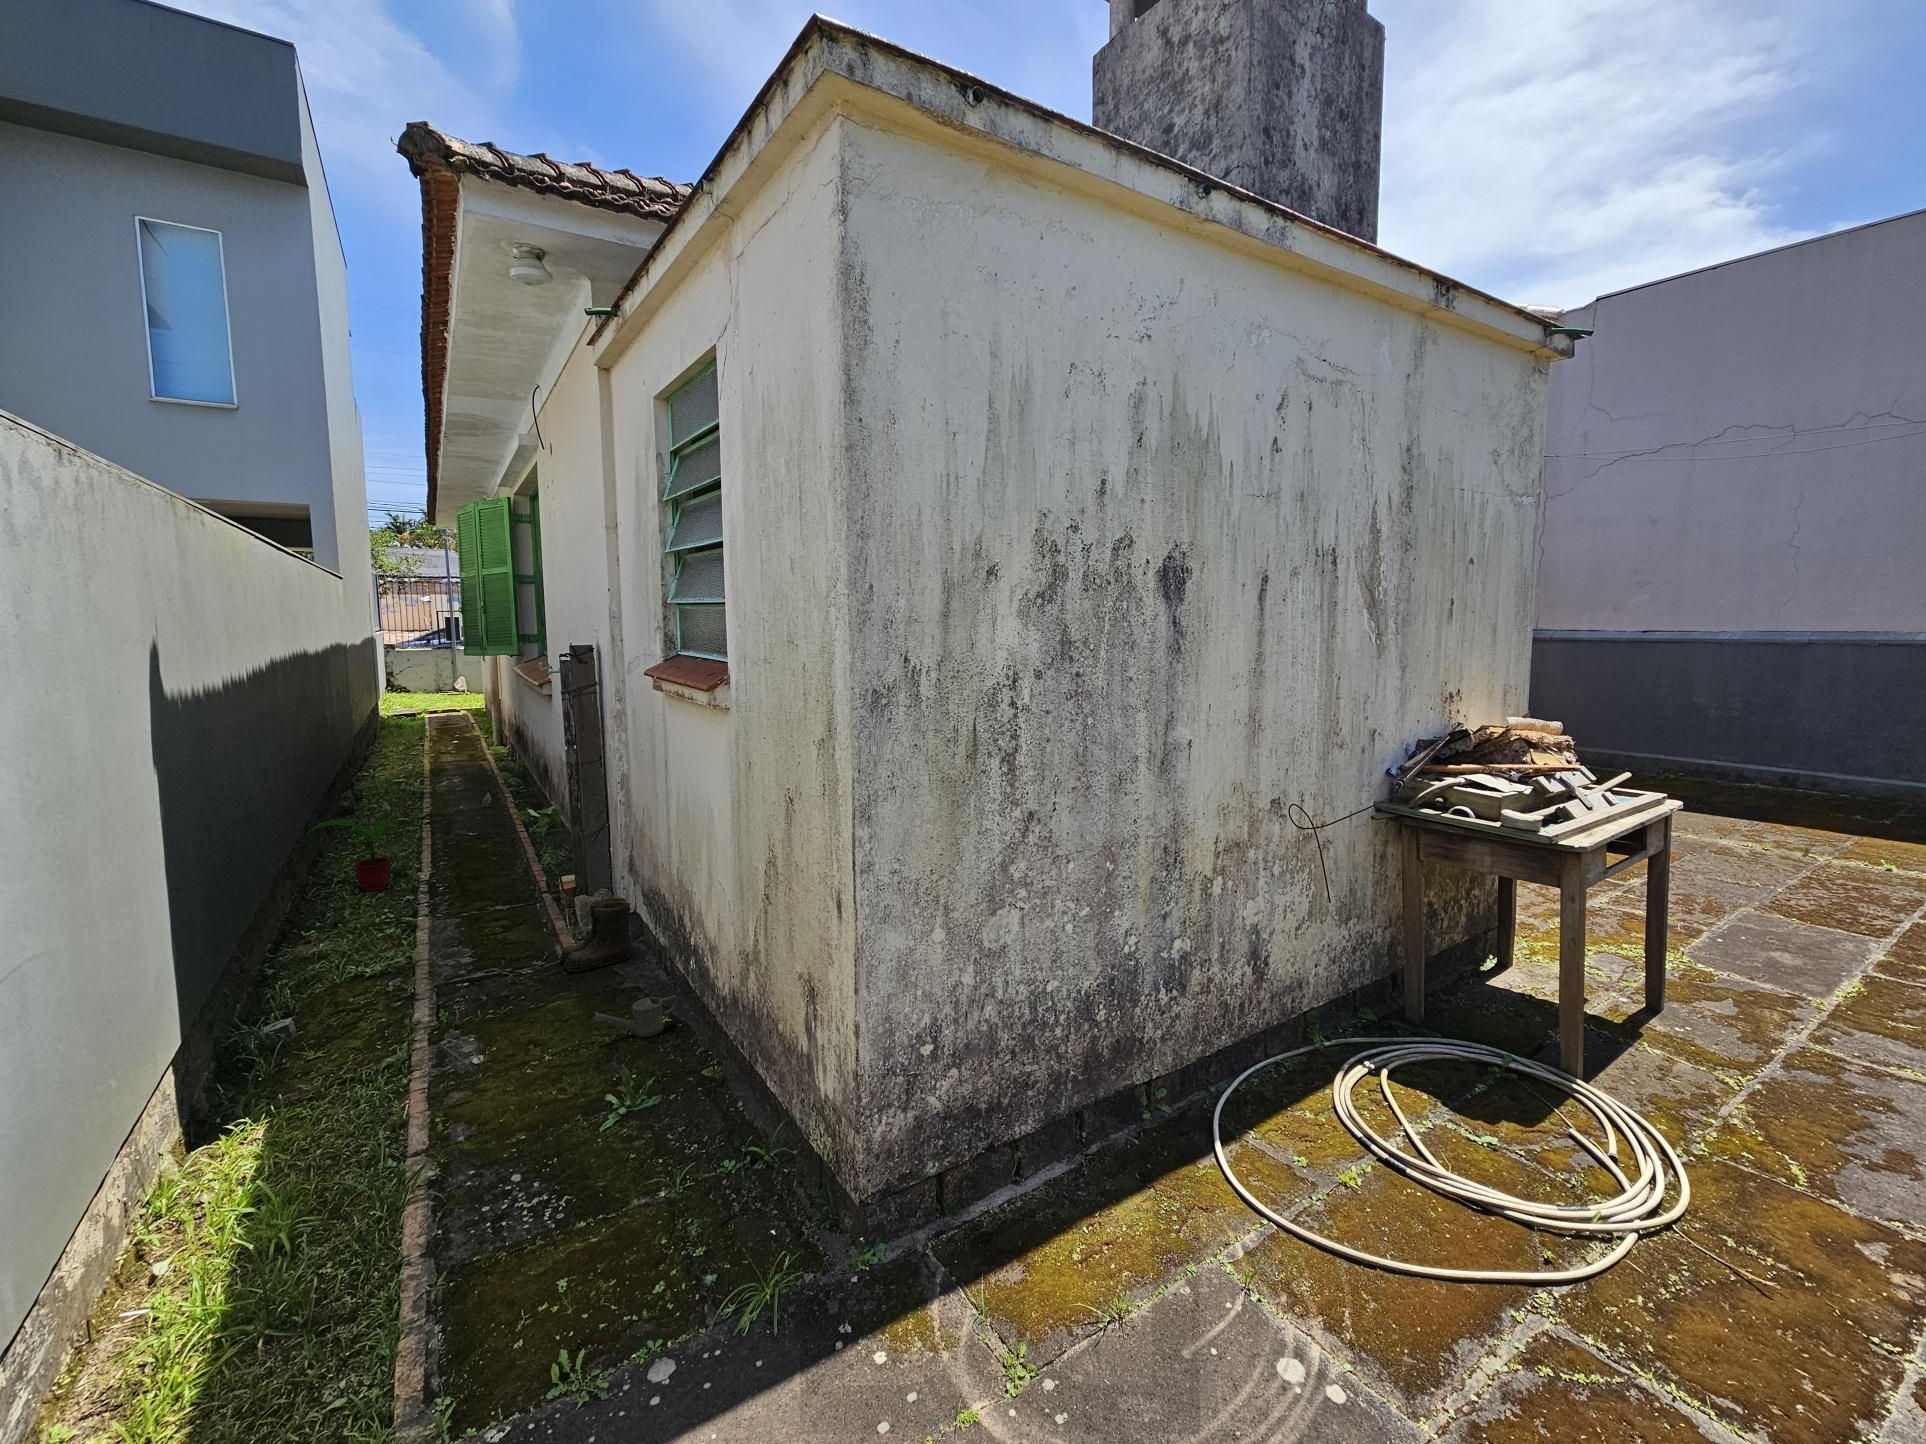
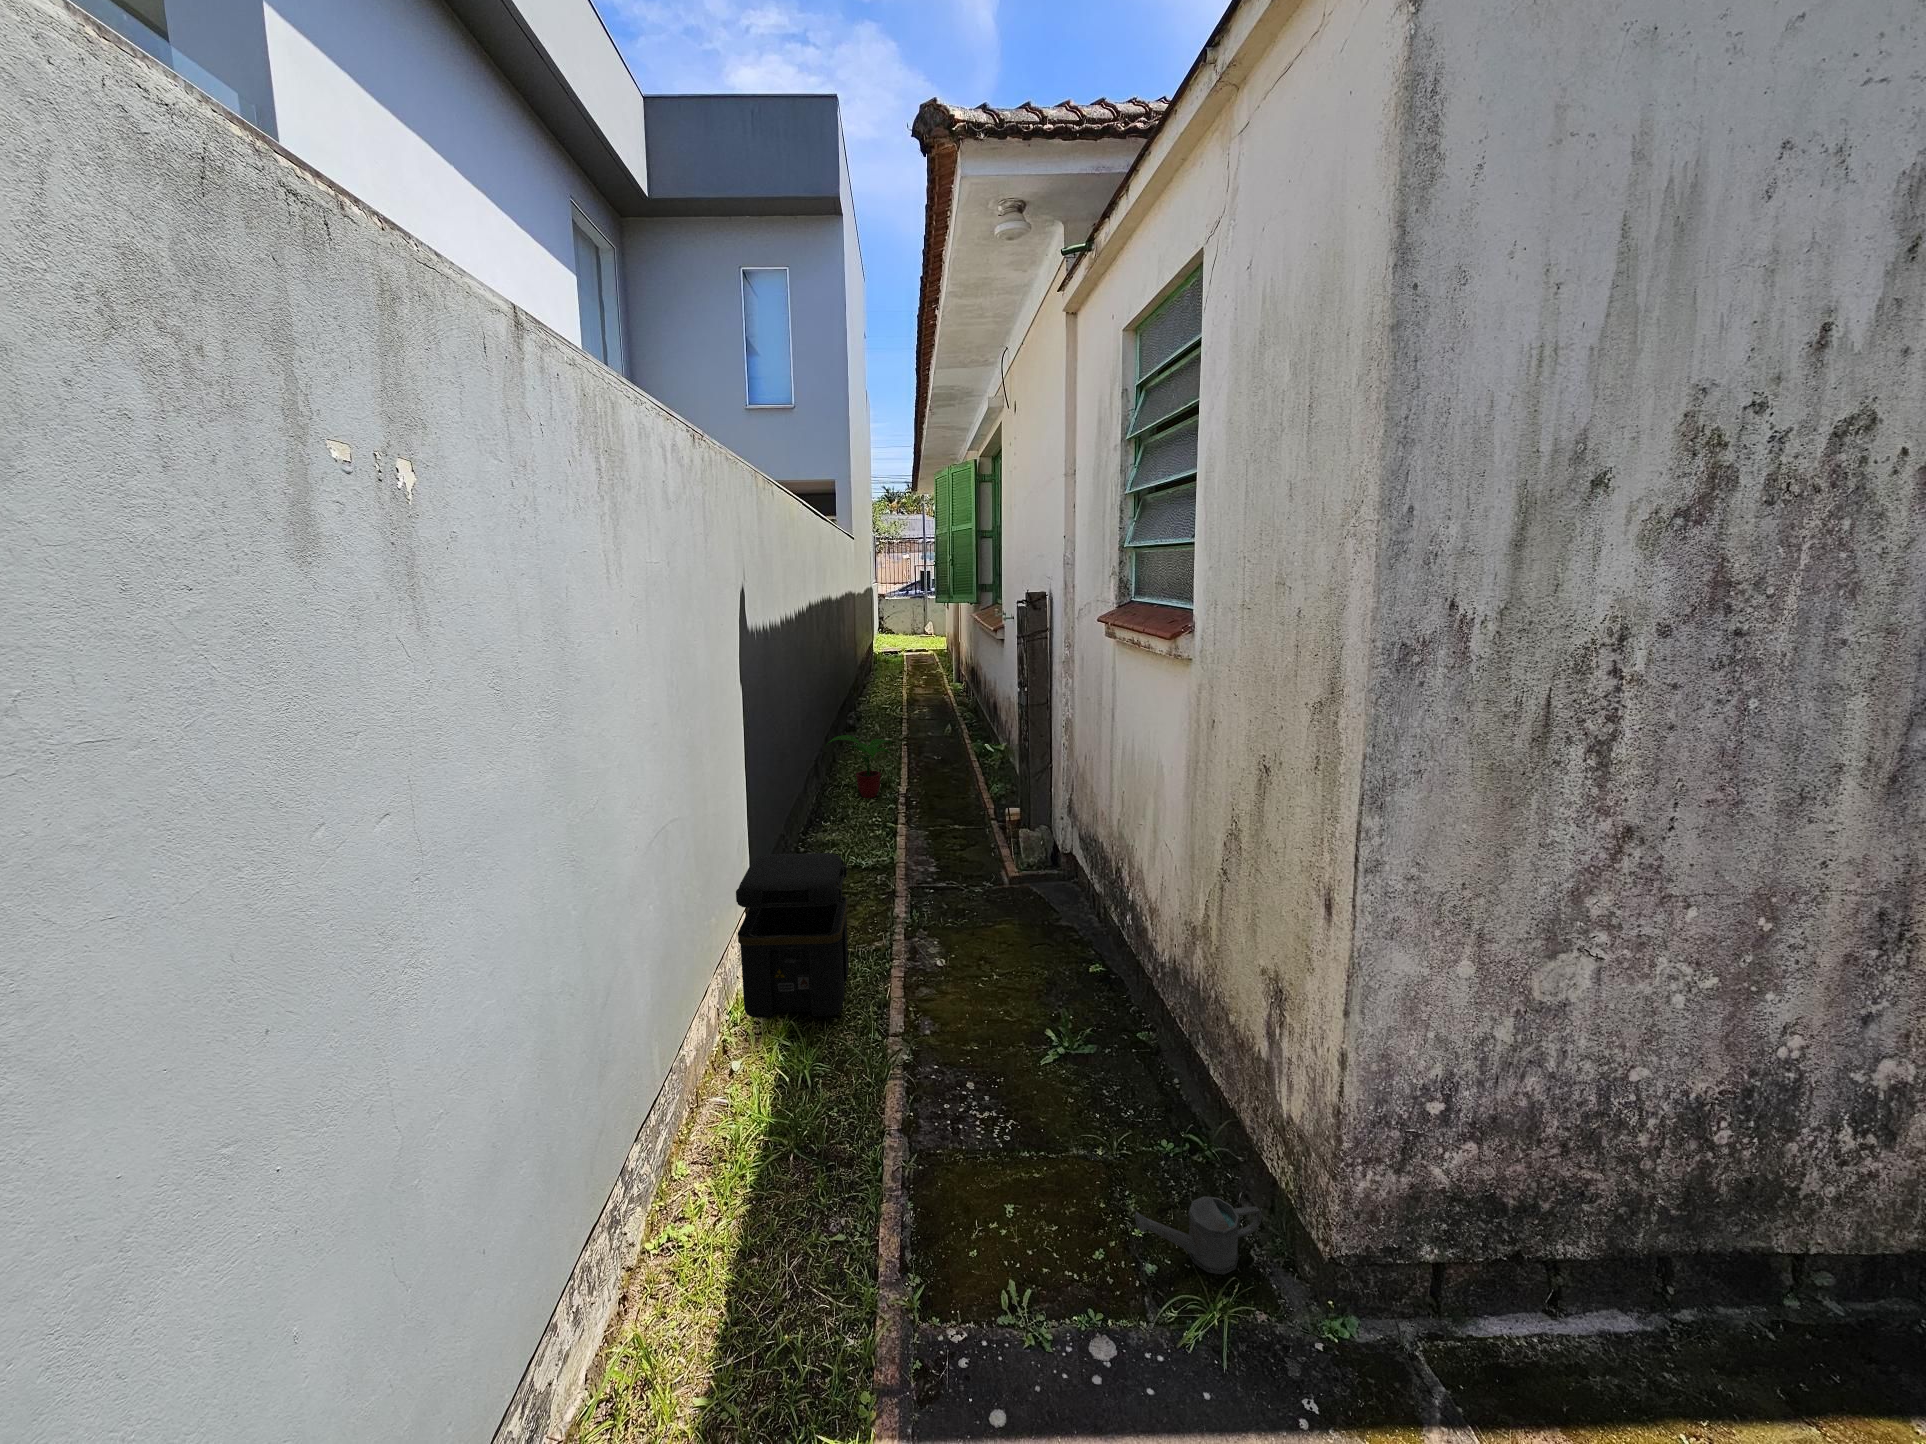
boots: present [559,898,632,972] -> none [1006,837,1071,902]
toolbox: none [160,960,348,1191] -> present [736,853,849,1018]
watering can: present [595,995,678,1037] -> present [1135,1196,1261,1275]

